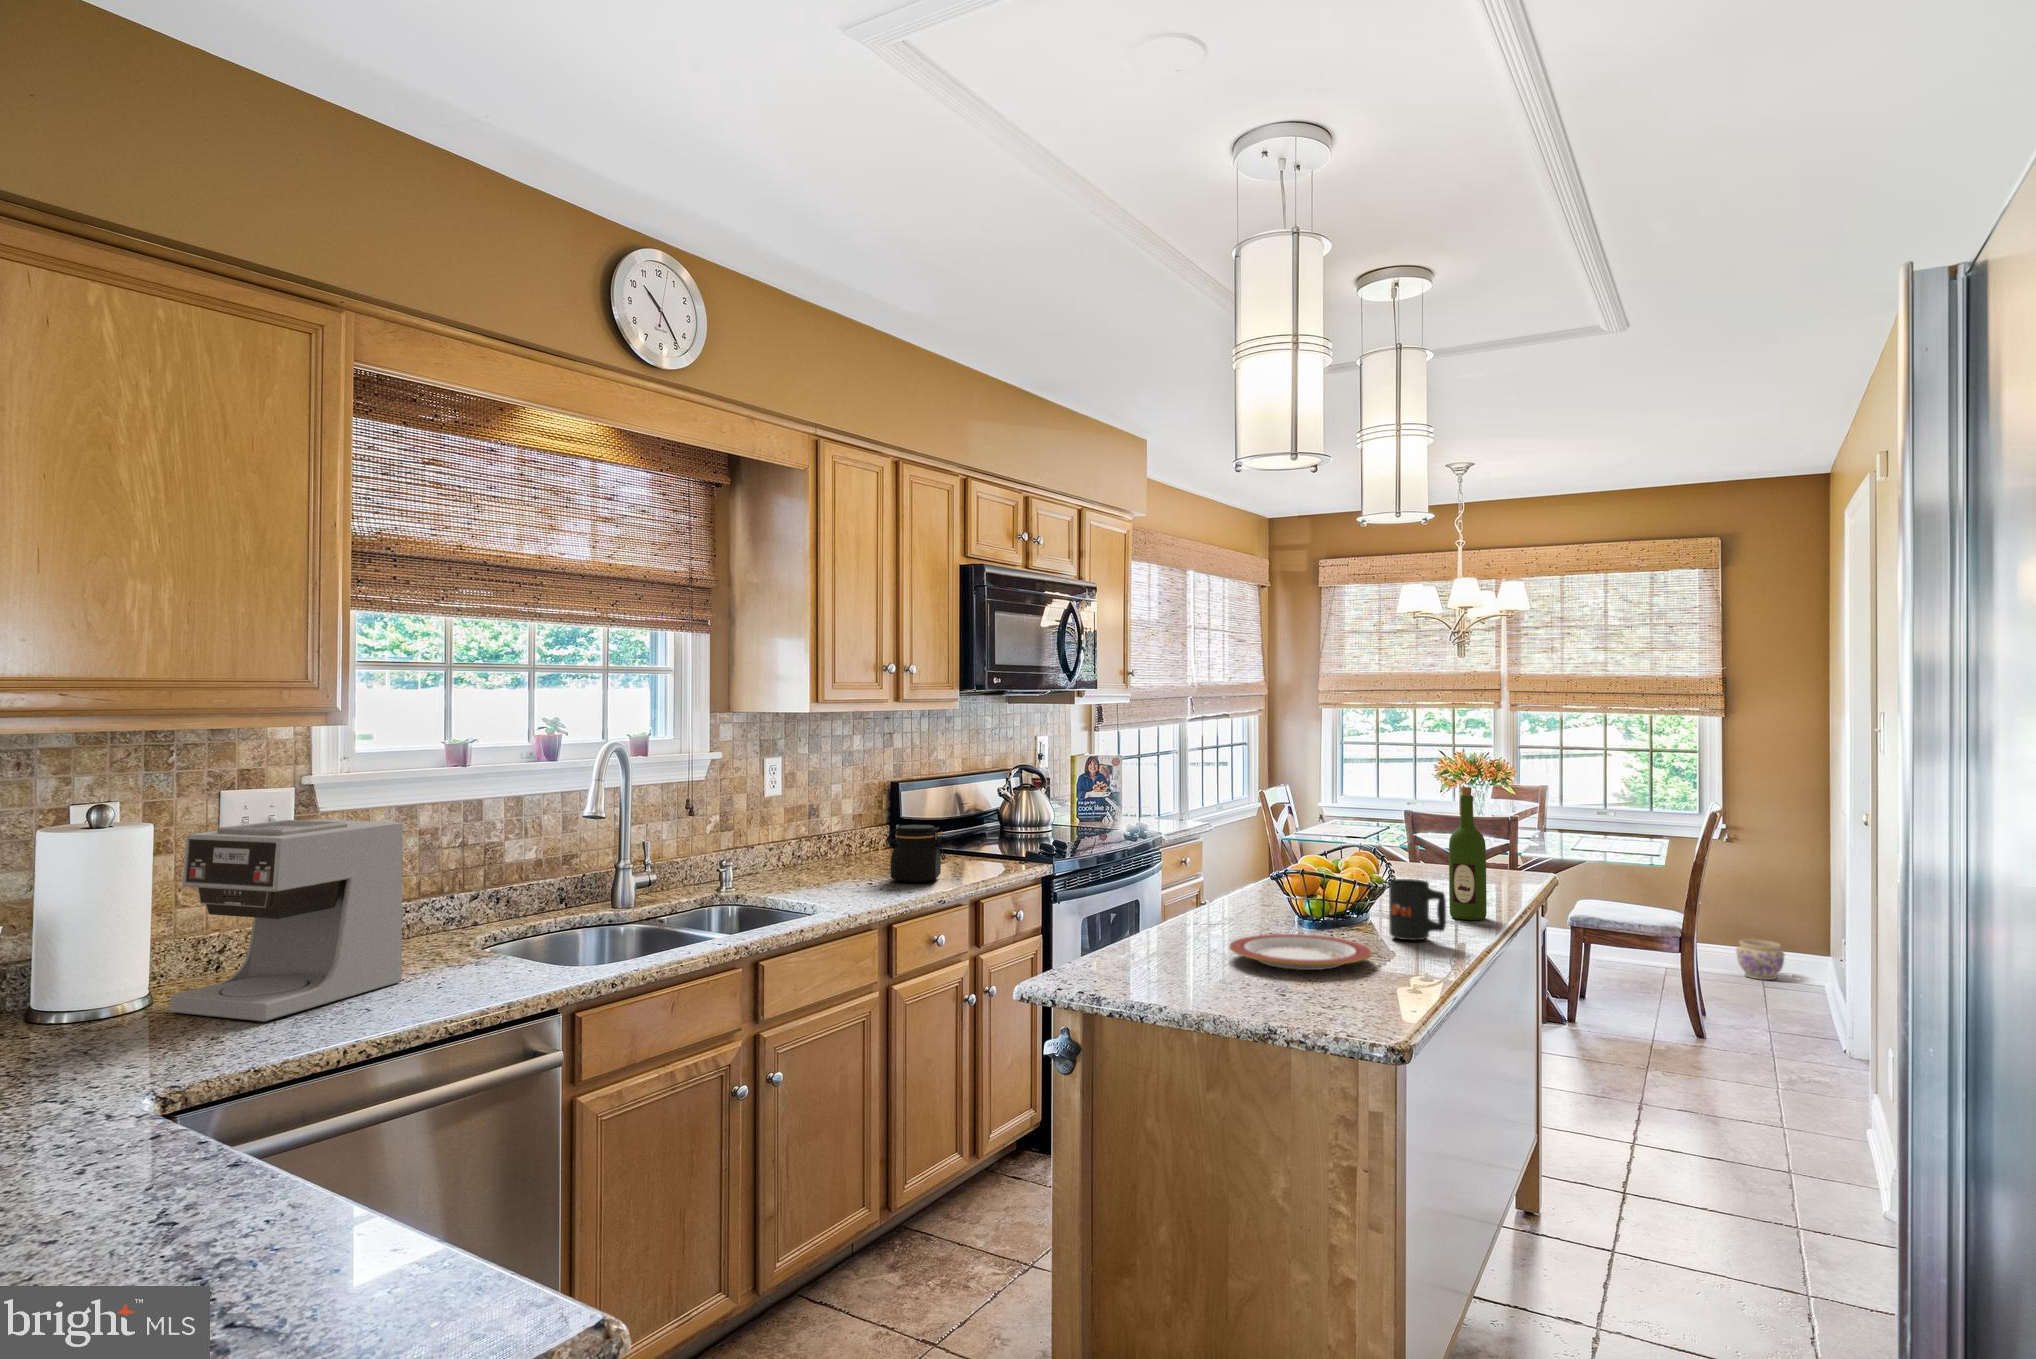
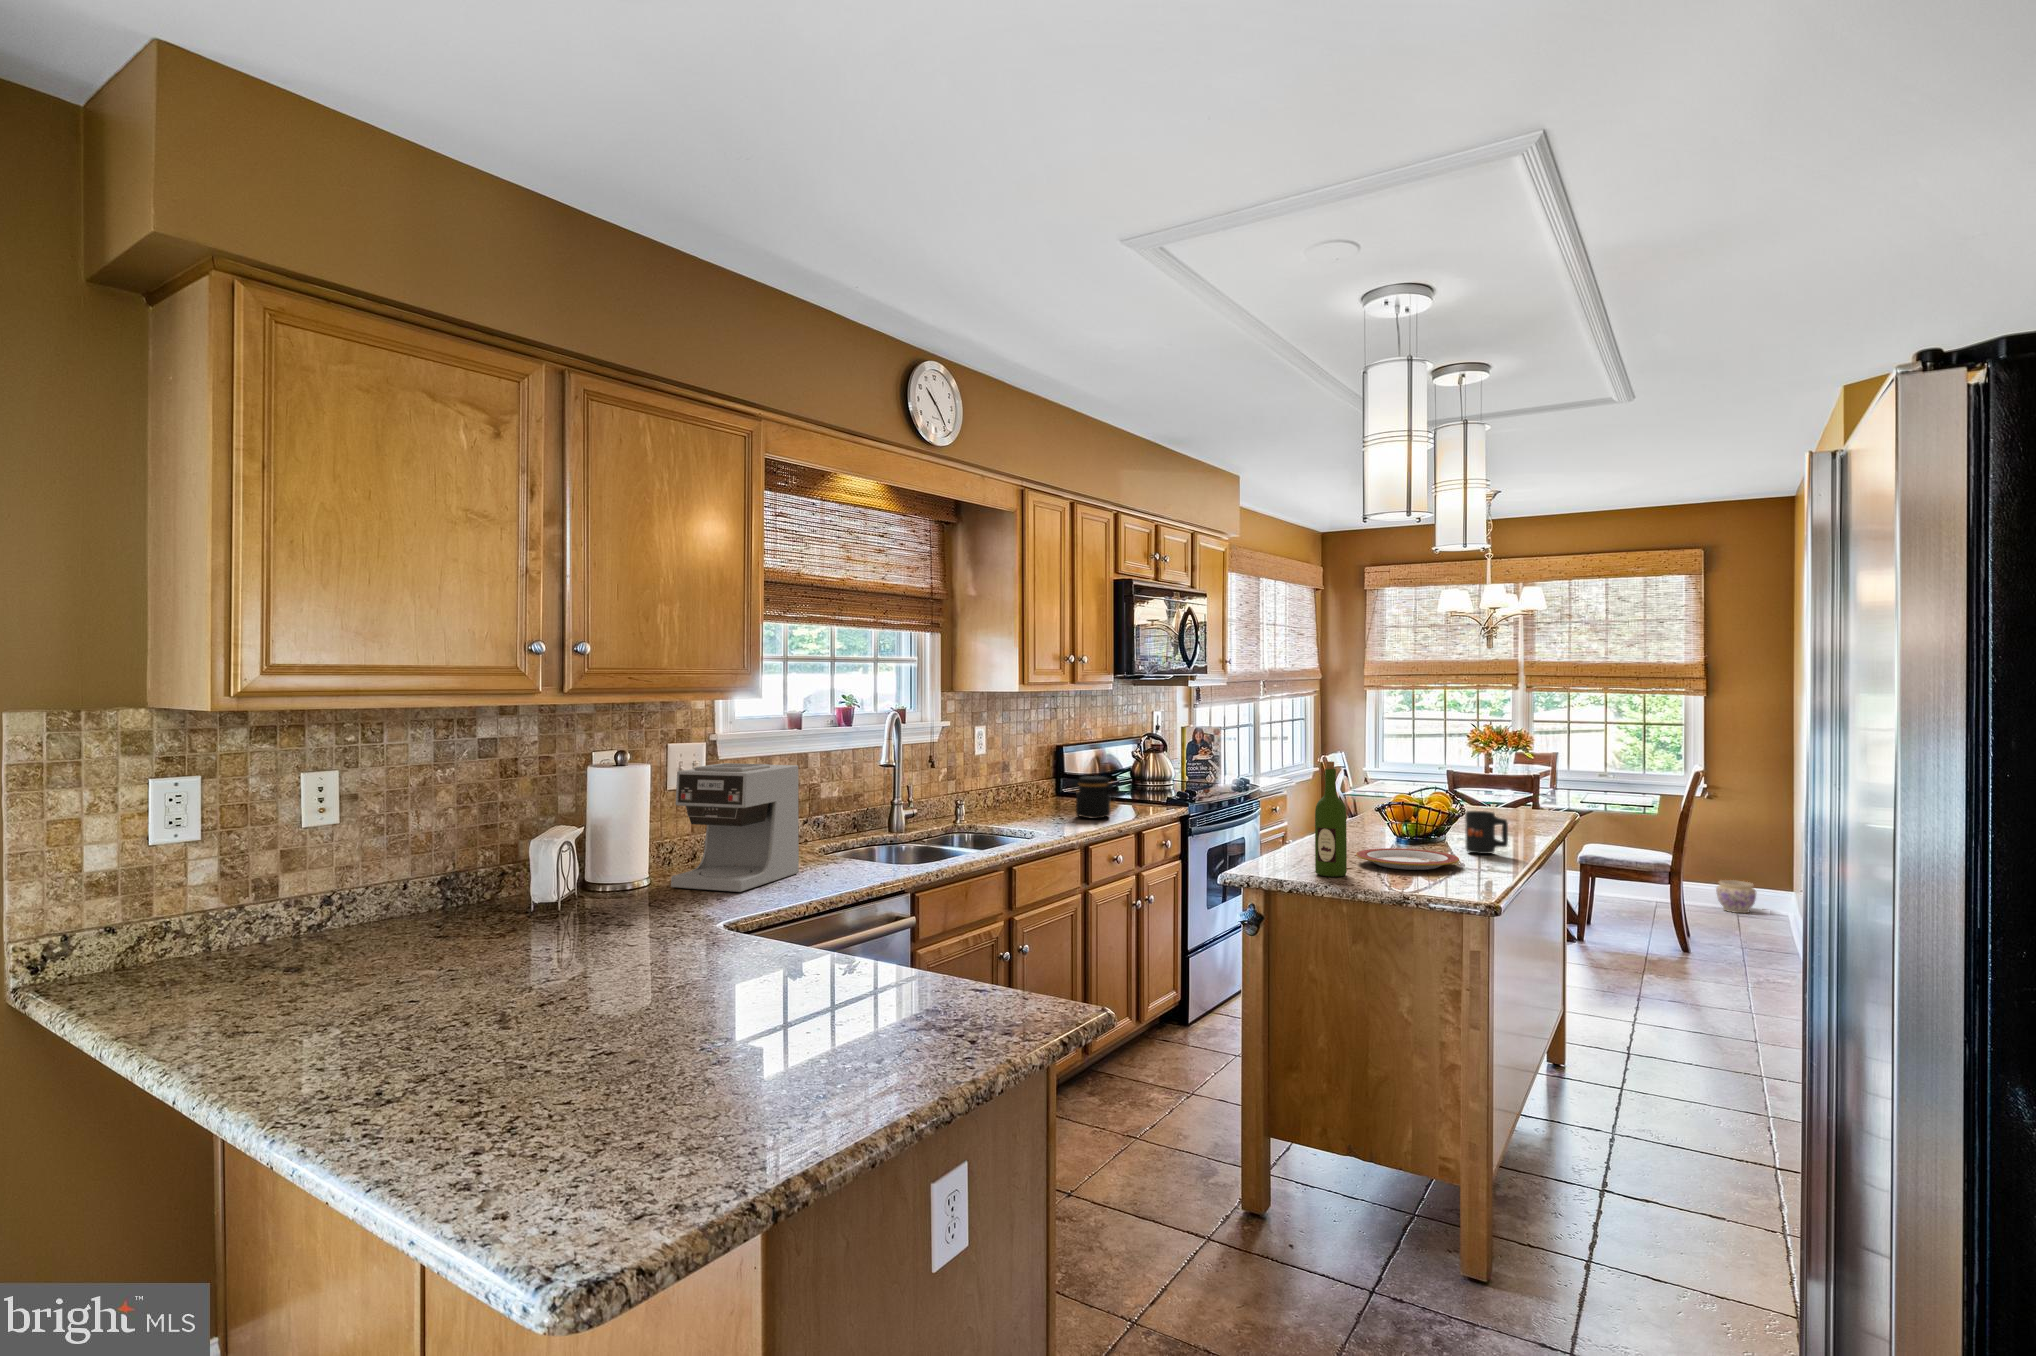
wine bottle: present [1449,787,1487,920] -> present [1315,761,1347,877]

